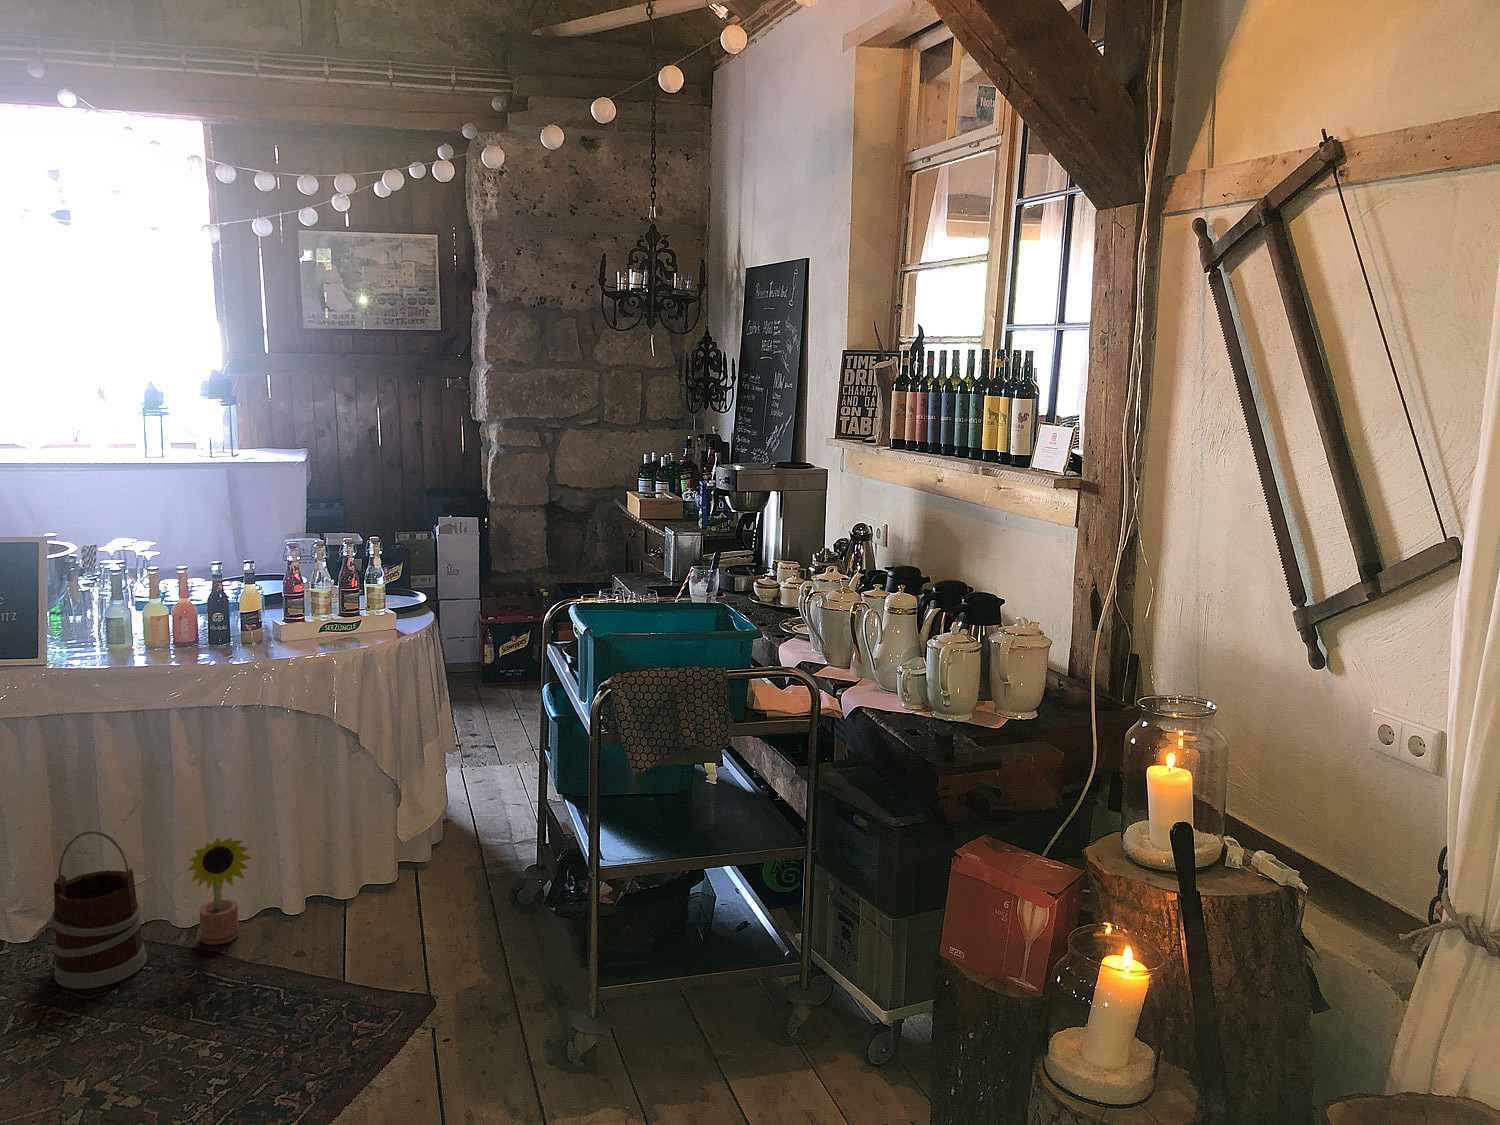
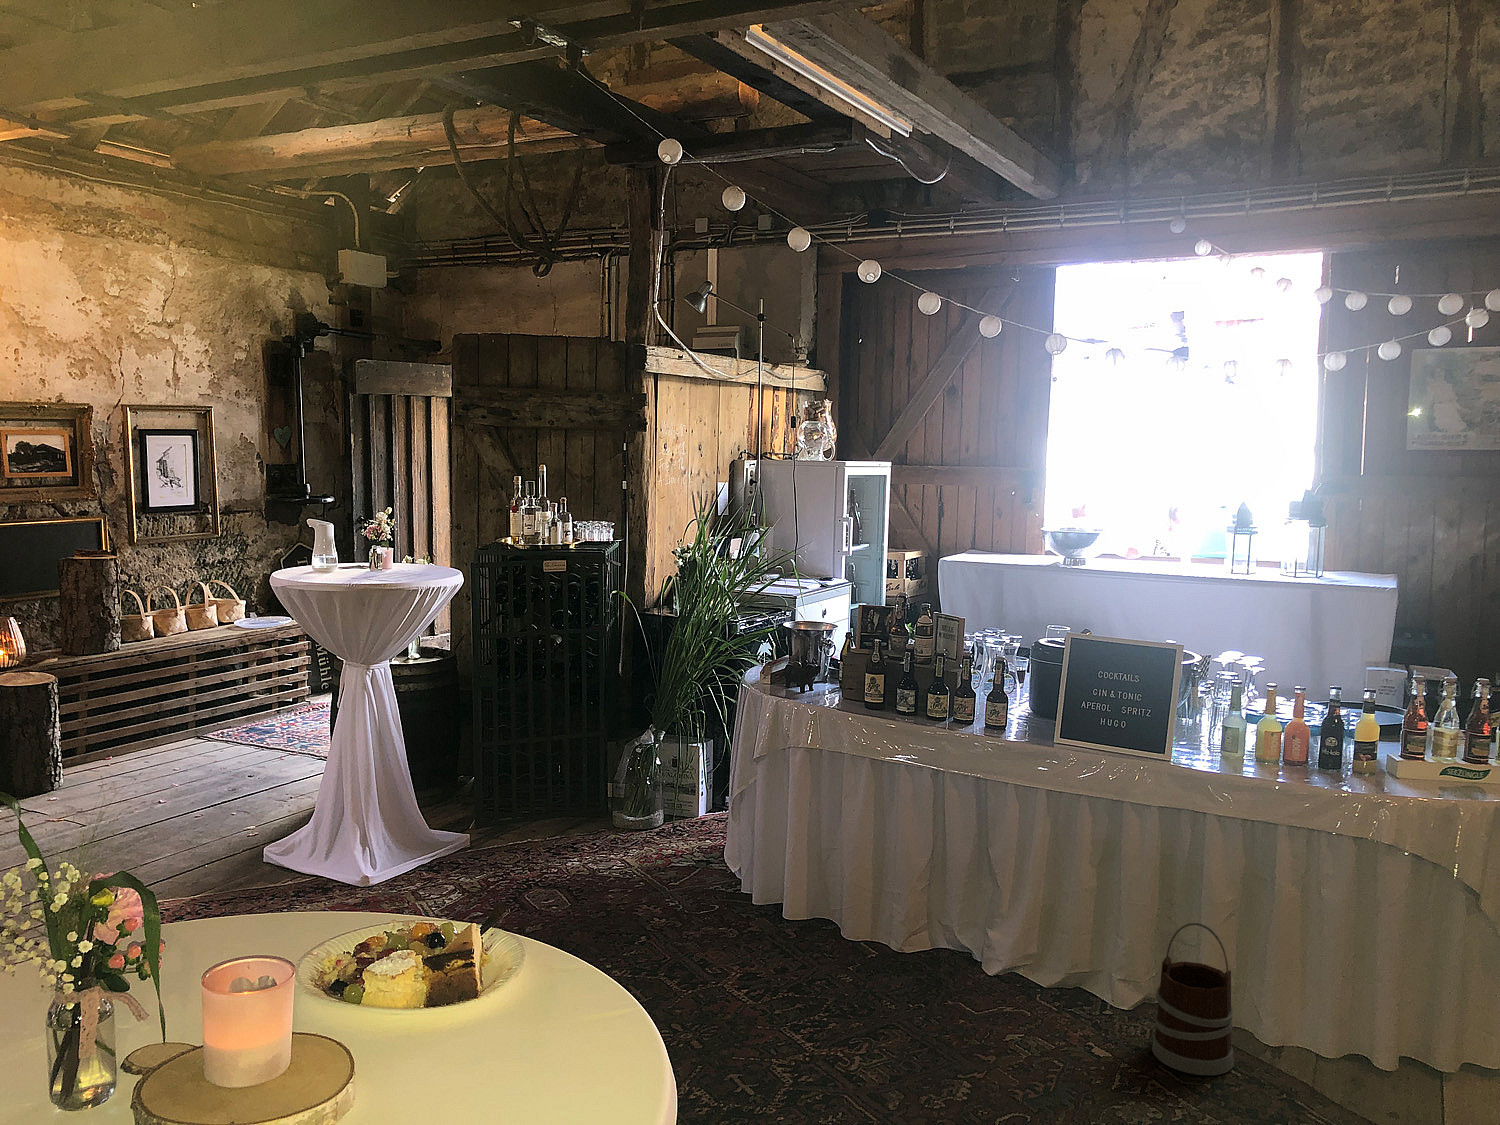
decorative plant: present [187,838,251,945] -> none [1283,966,1350,1077]

